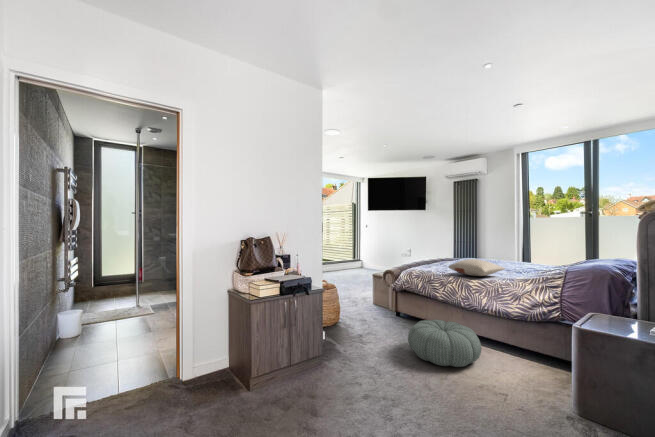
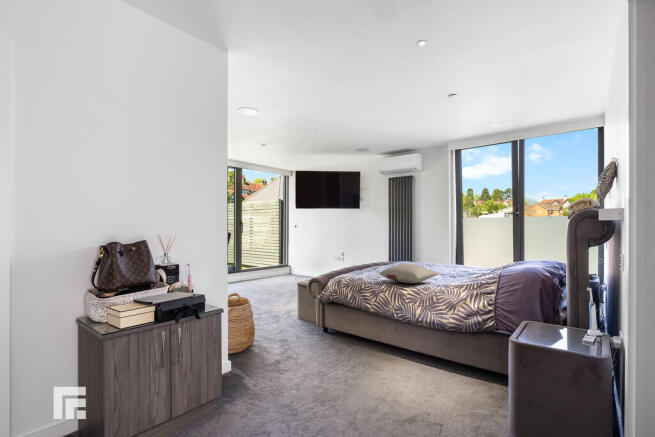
pouf: present [408,319,481,367] -> none [332,337,414,394]

